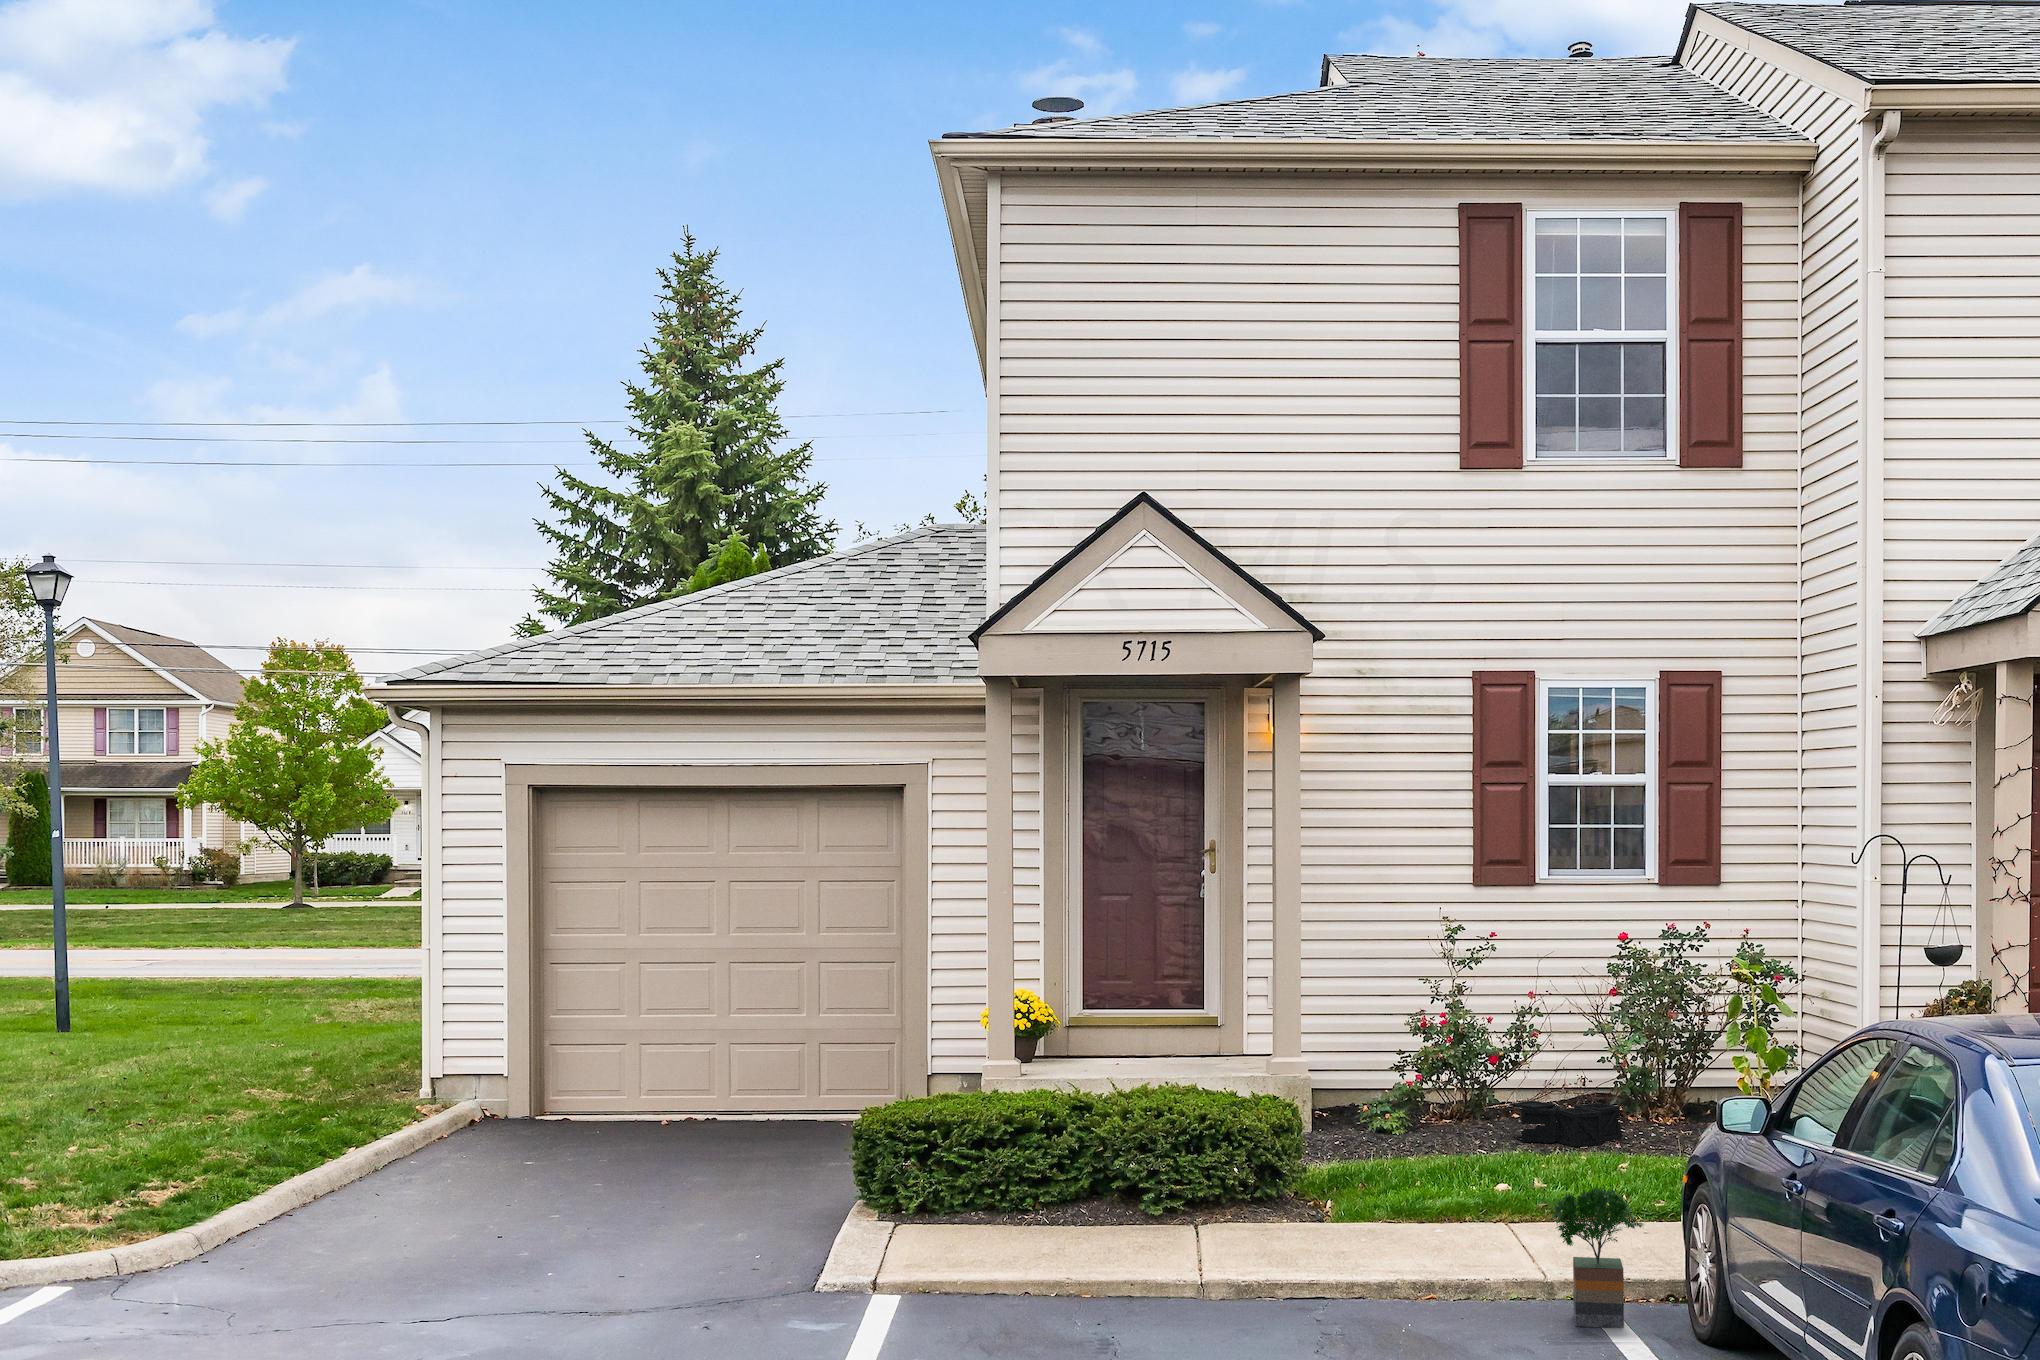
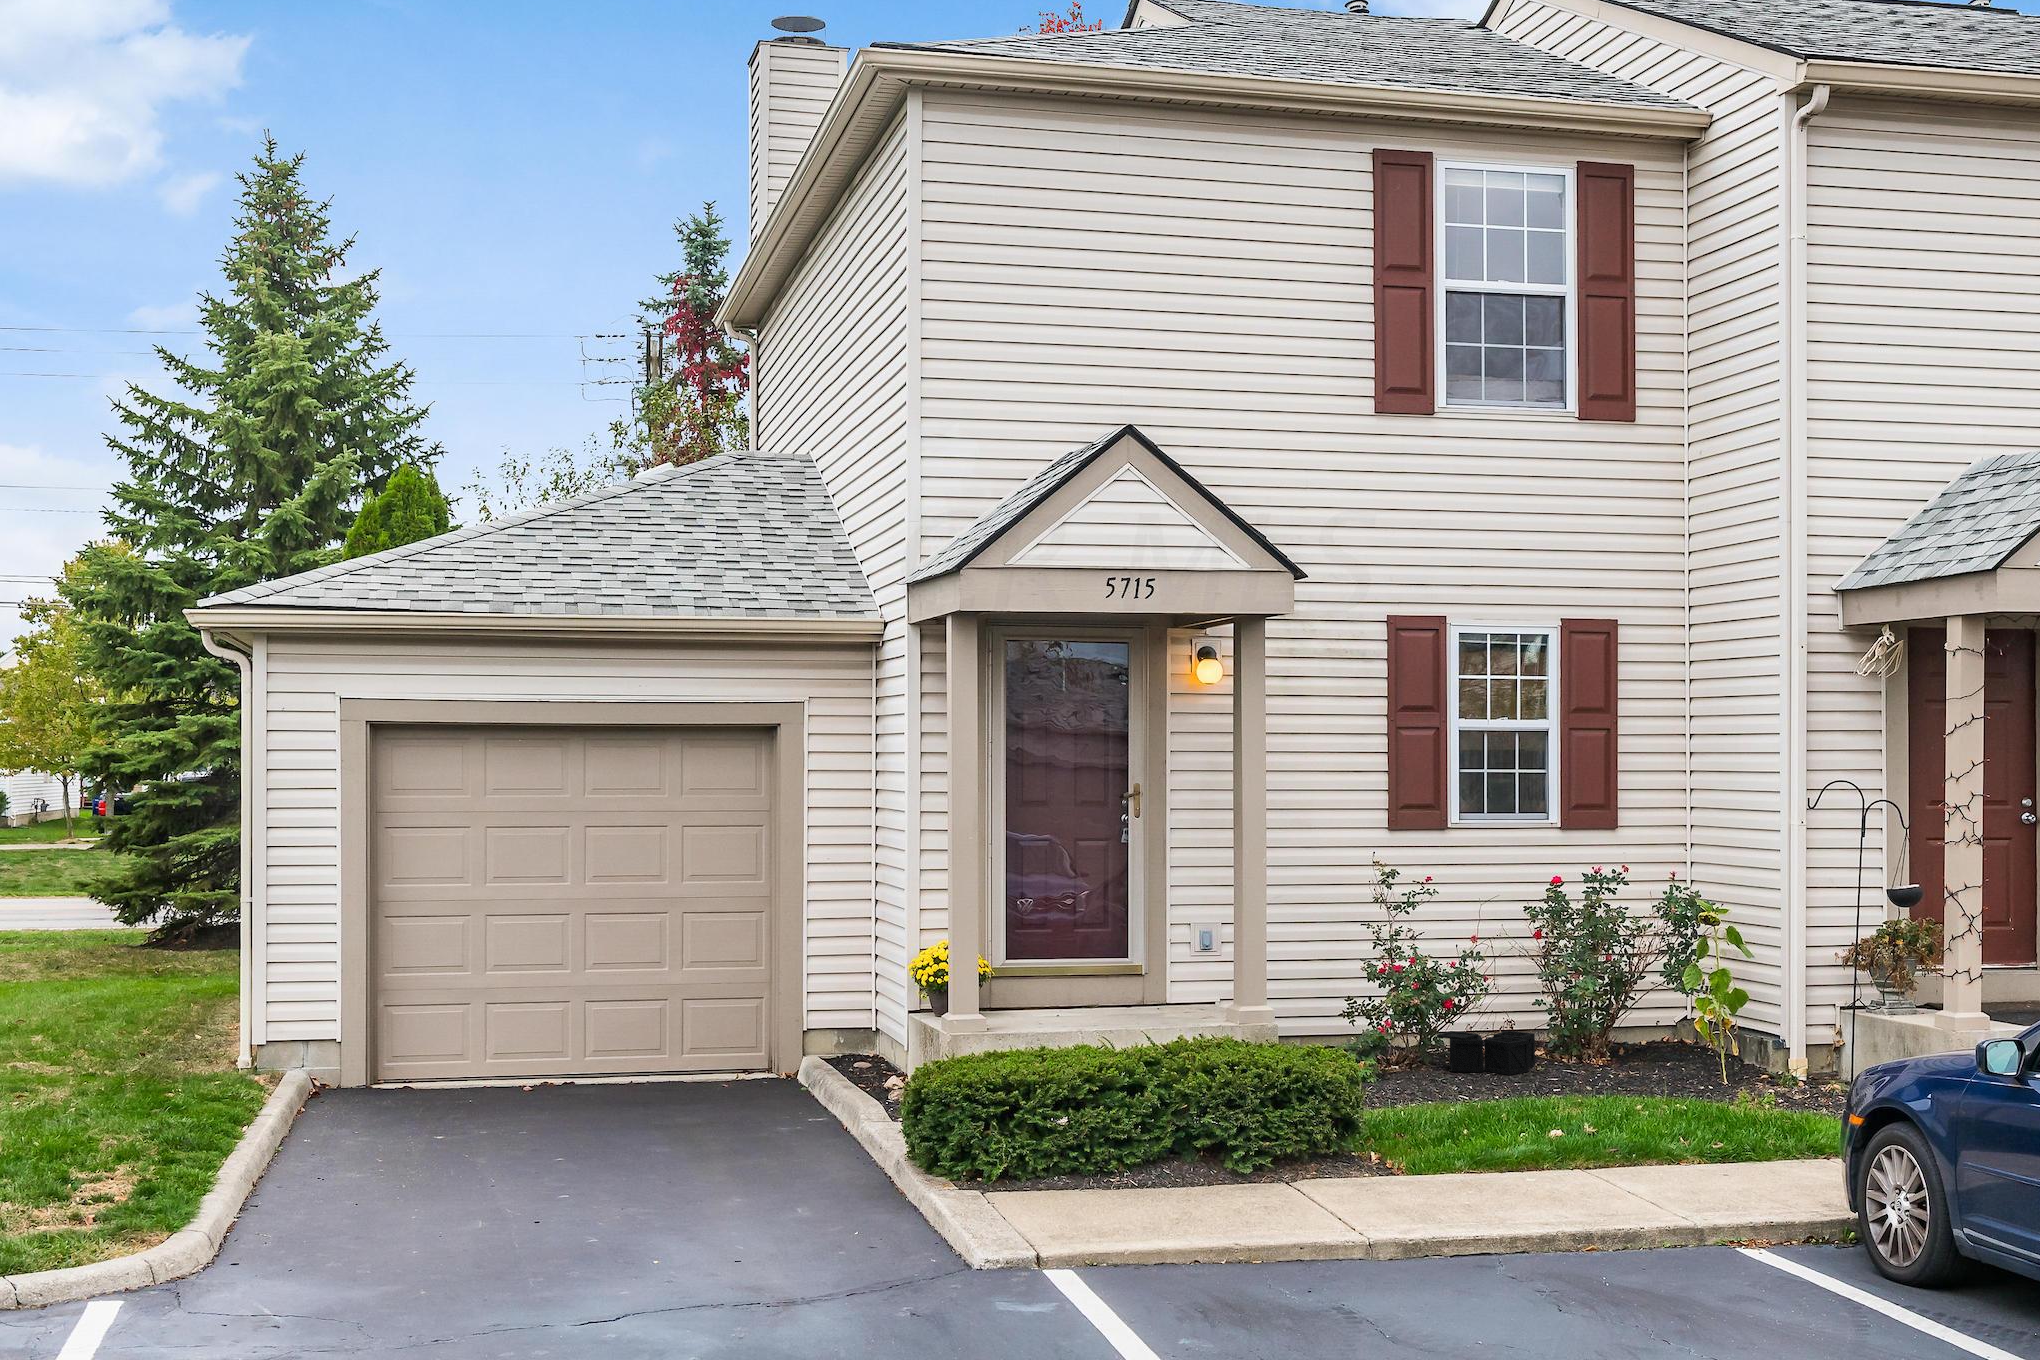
potted tree: present [1552,1187,1644,1328] -> none [1781,1127,1880,1266]

